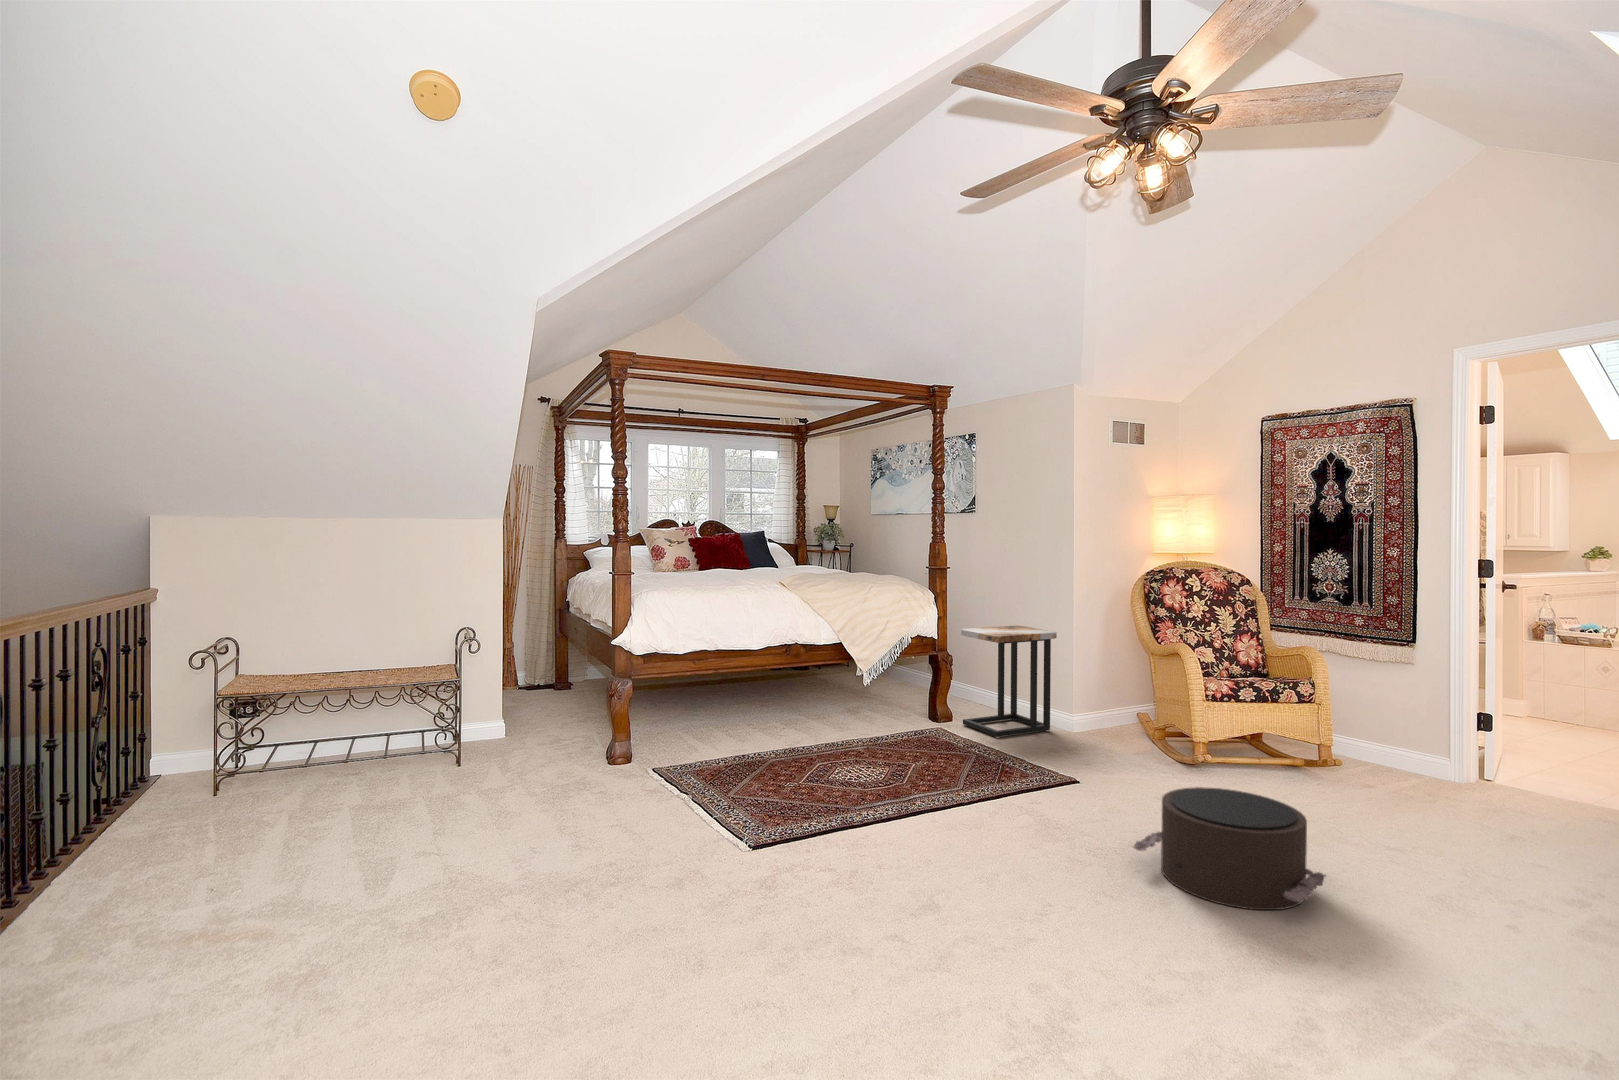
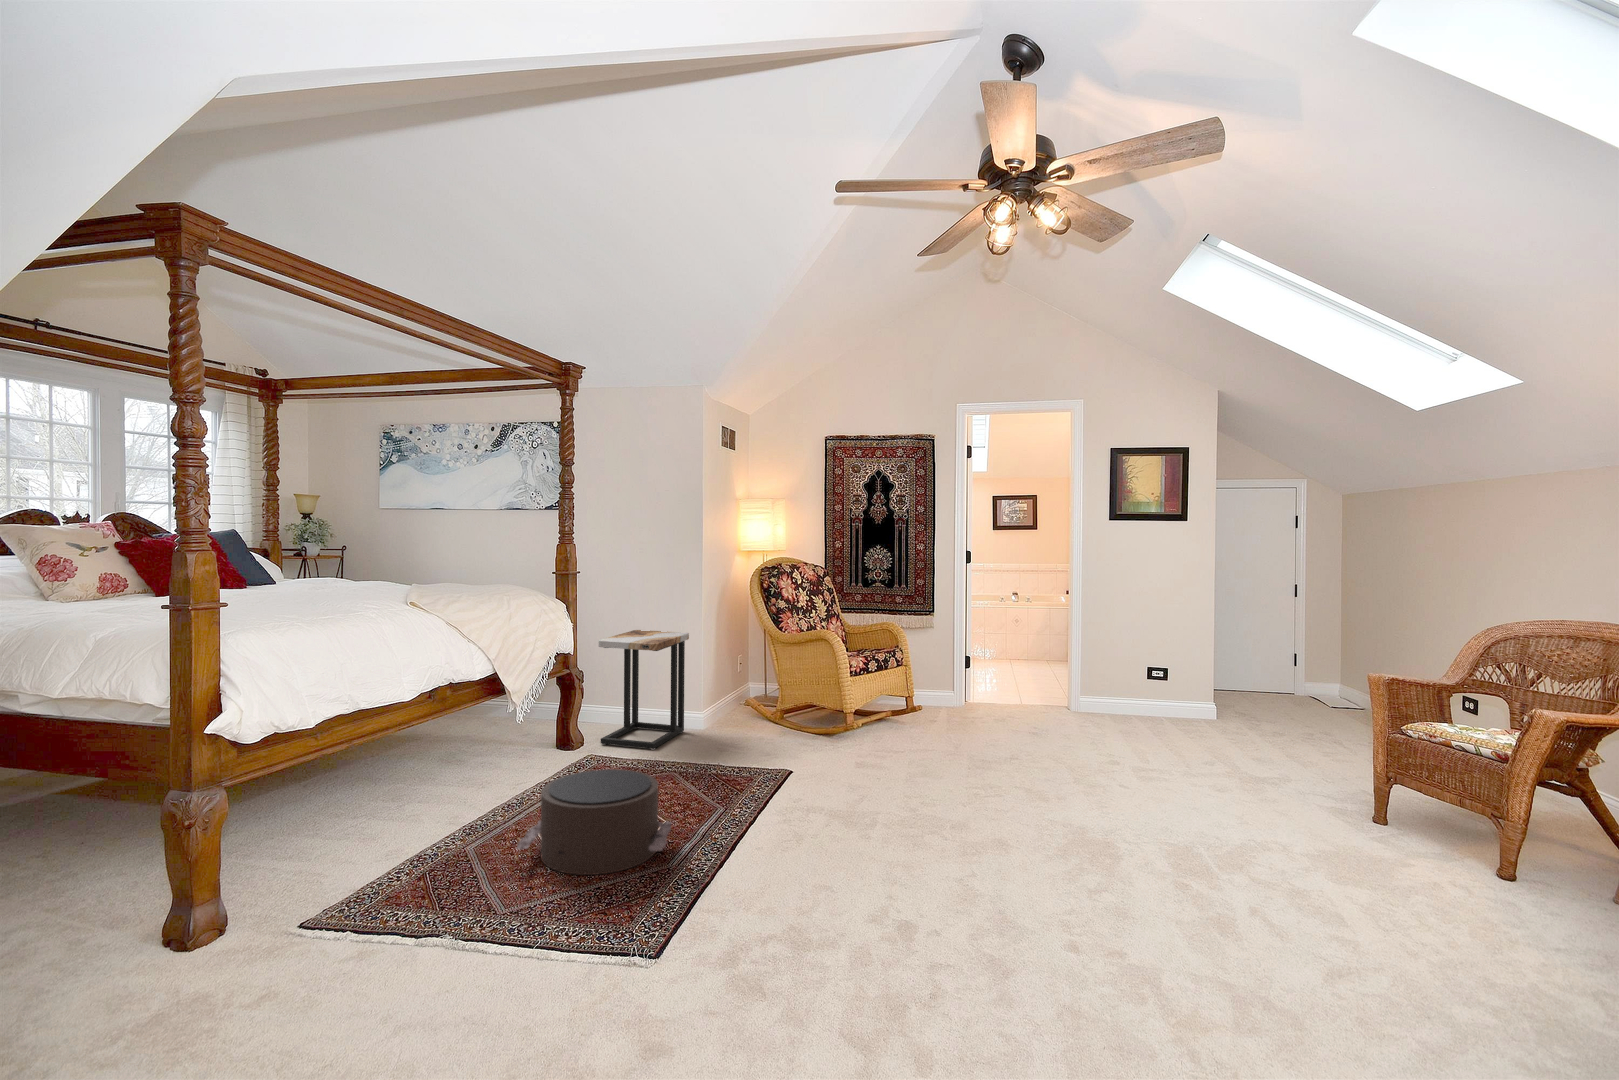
pouf: present [1133,787,1326,910] -> present [517,769,671,875]

